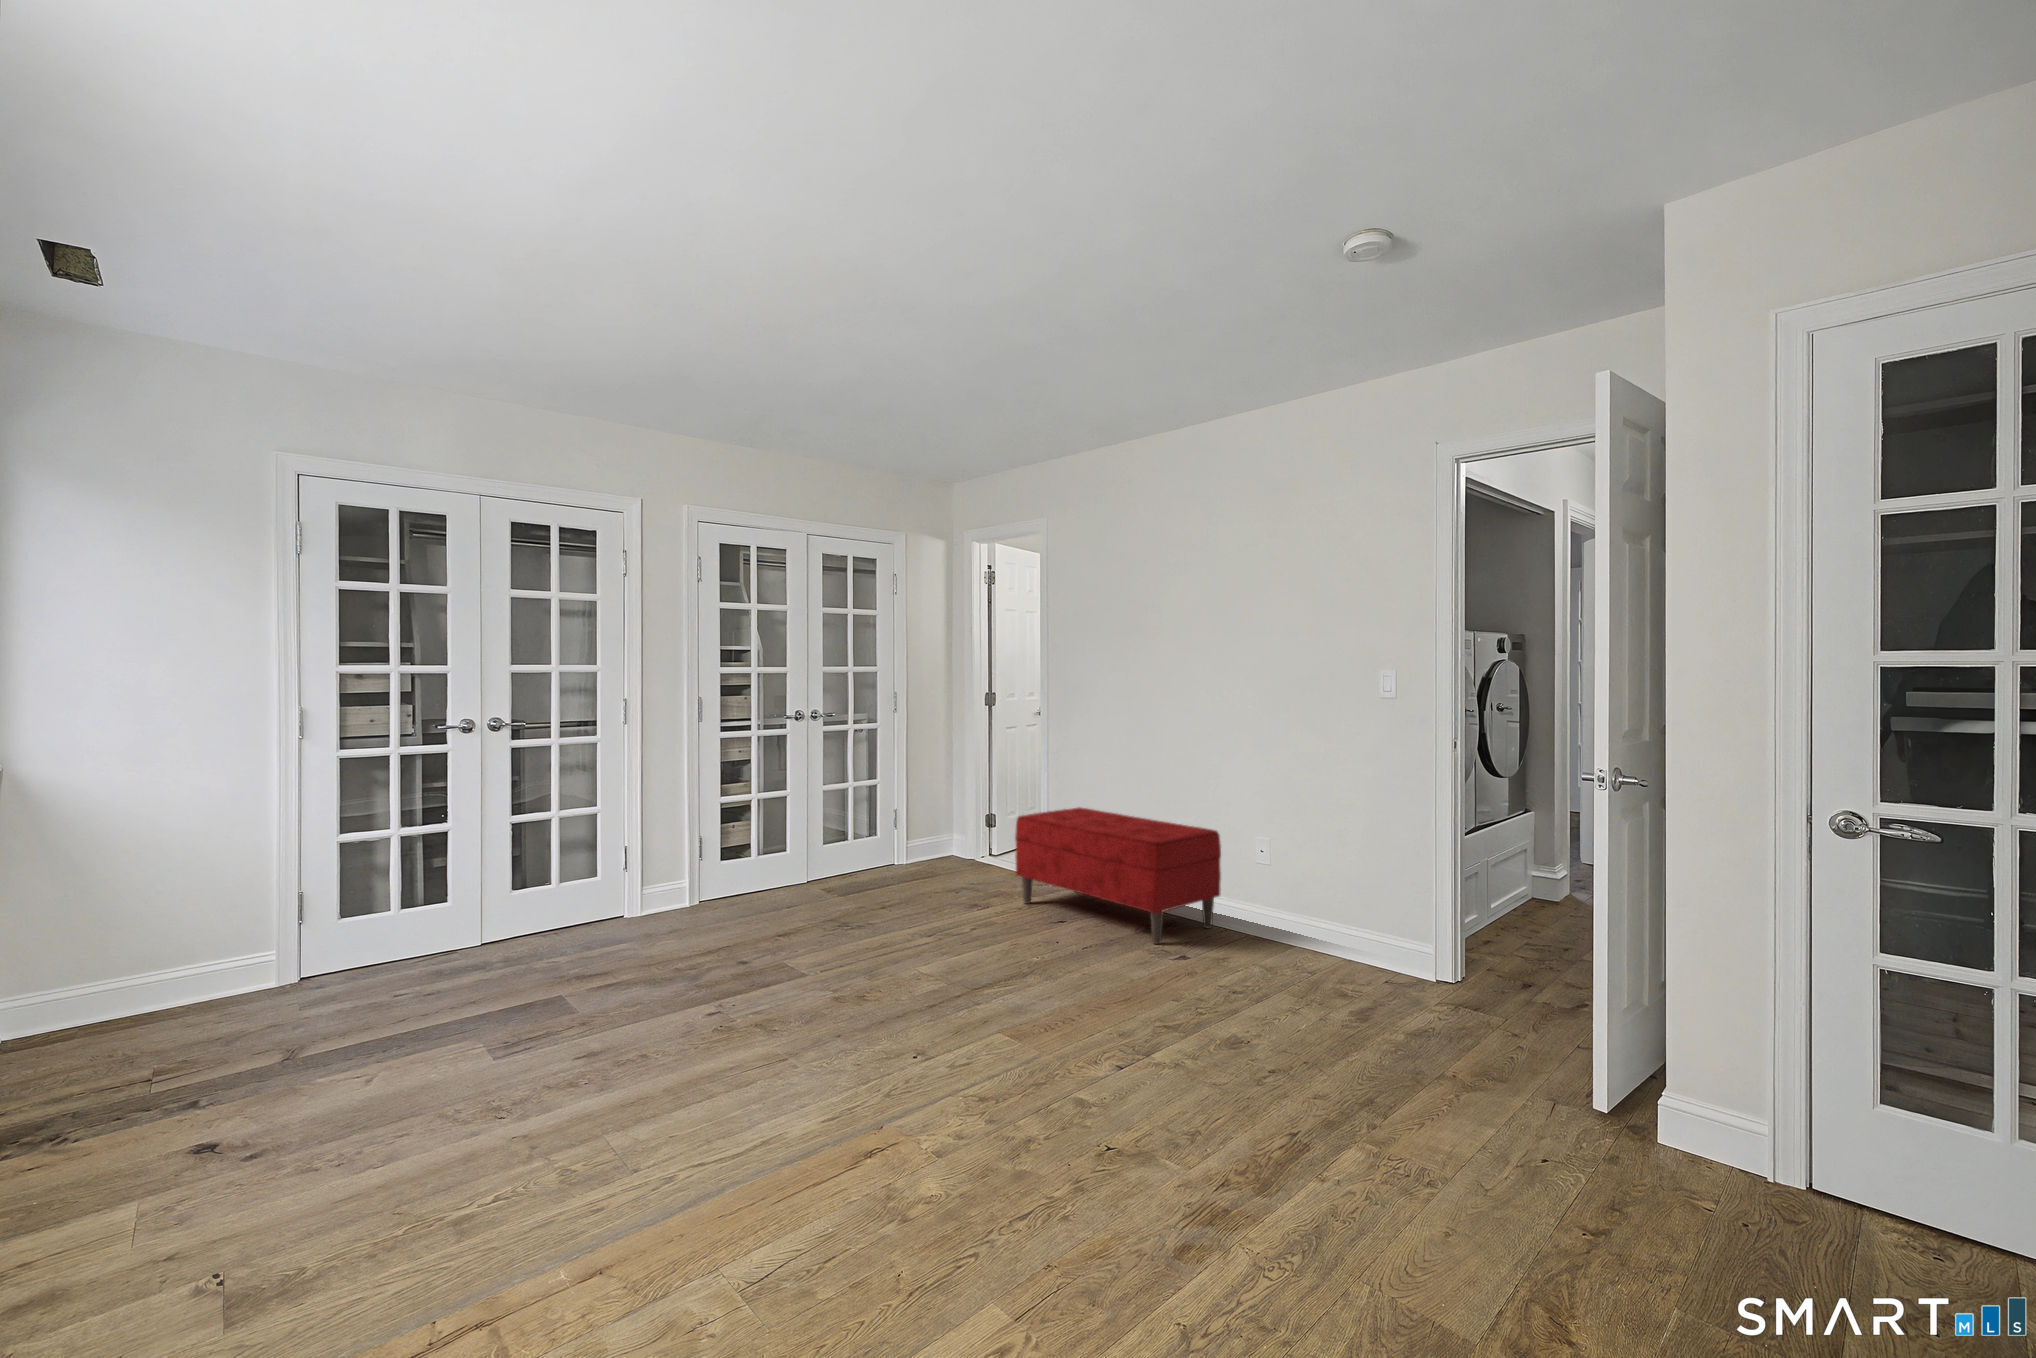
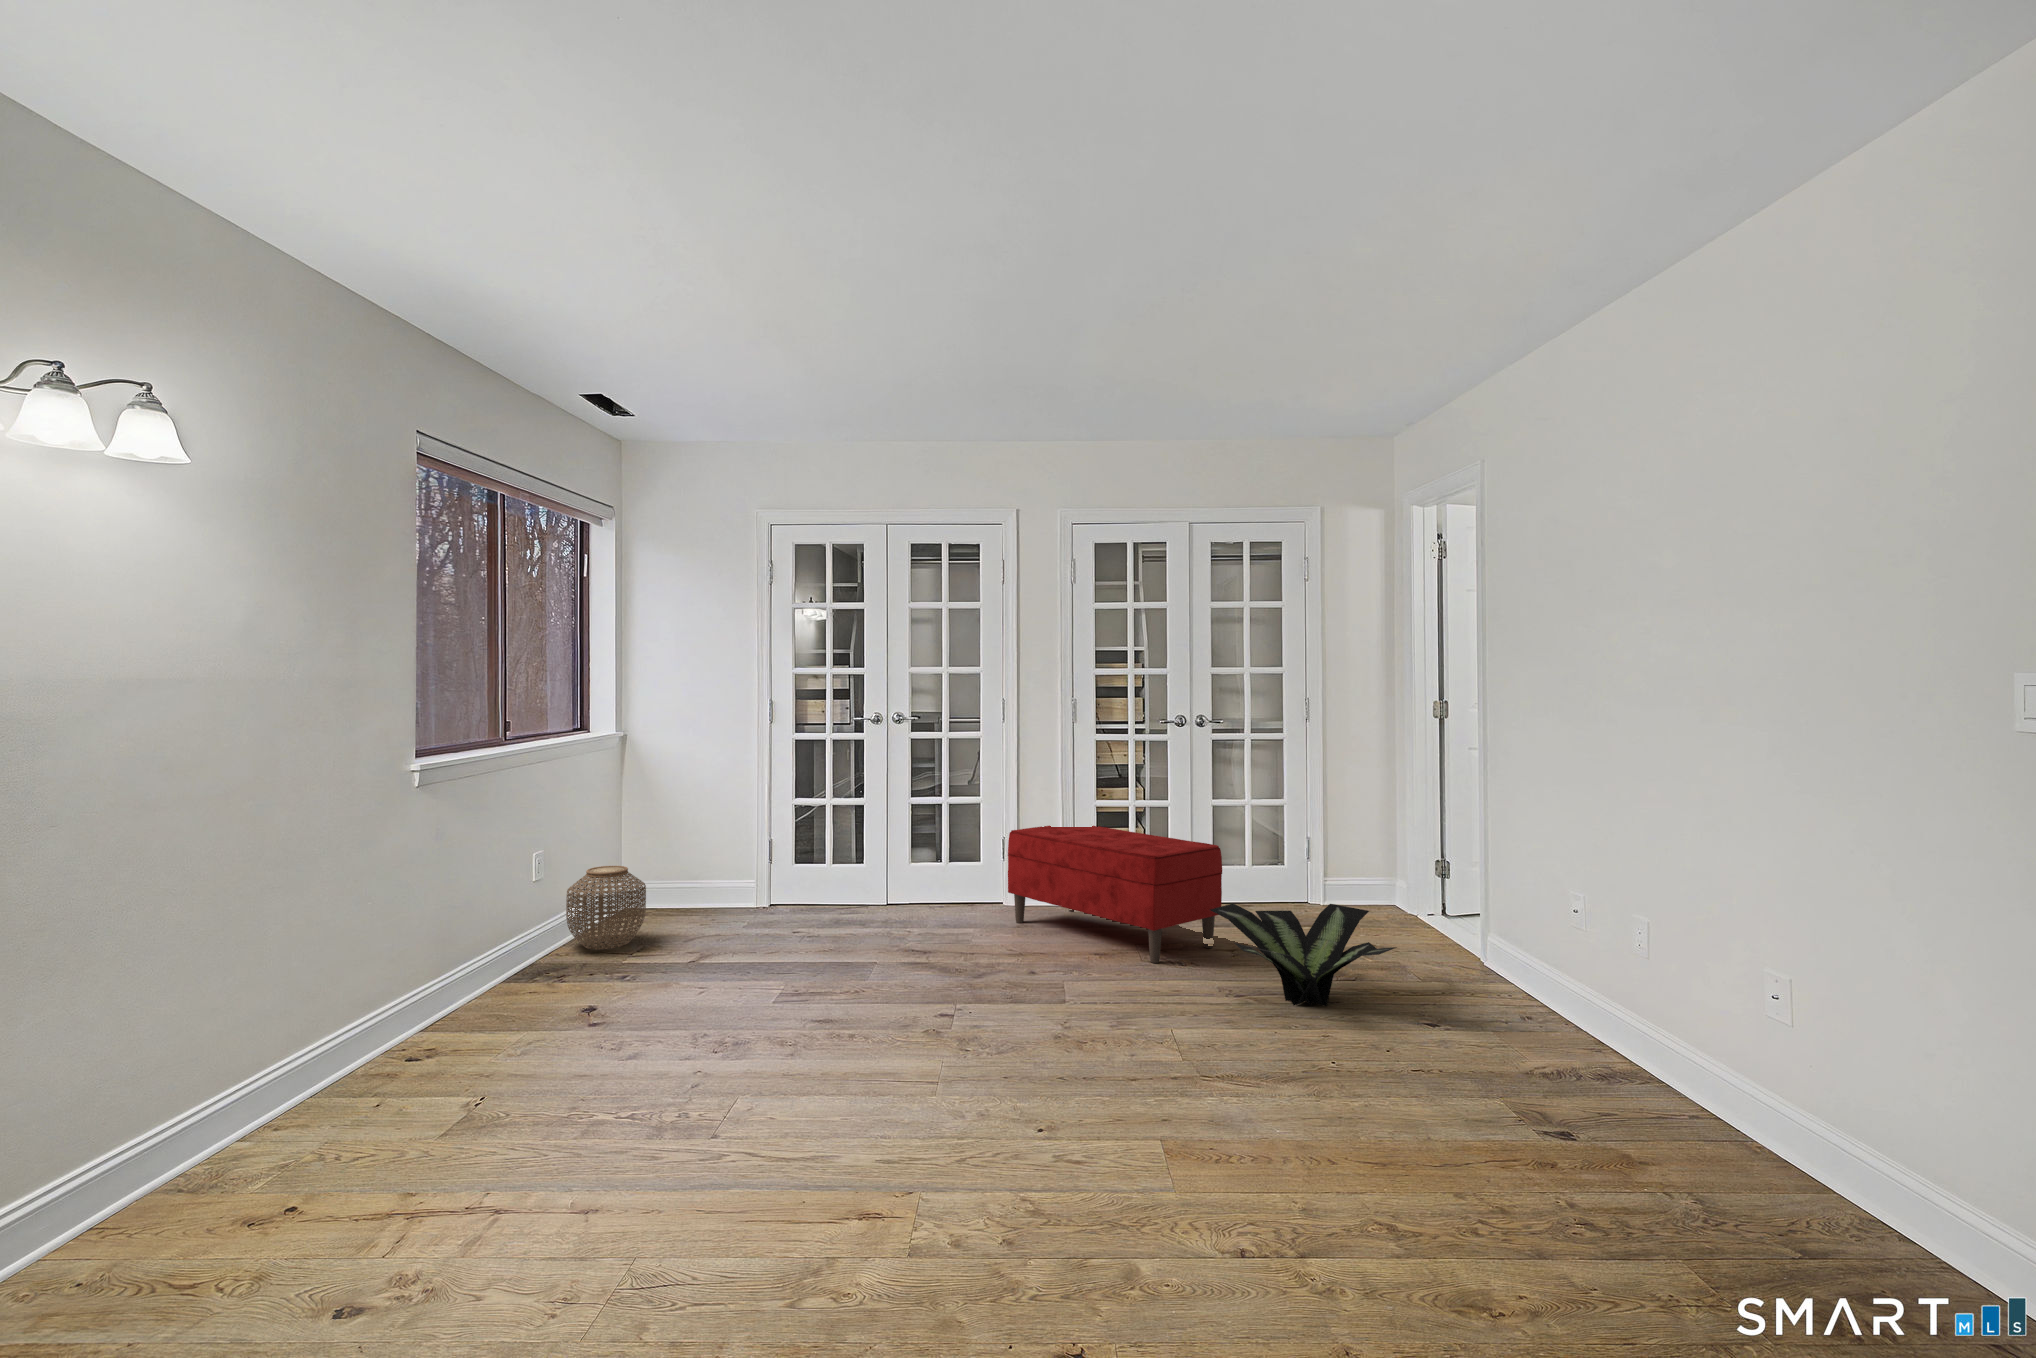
woven basket: none [595,854,671,934] -> present [566,866,646,950]
potted plant: none [1209,887,1392,988] -> present [1210,904,1396,1006]

